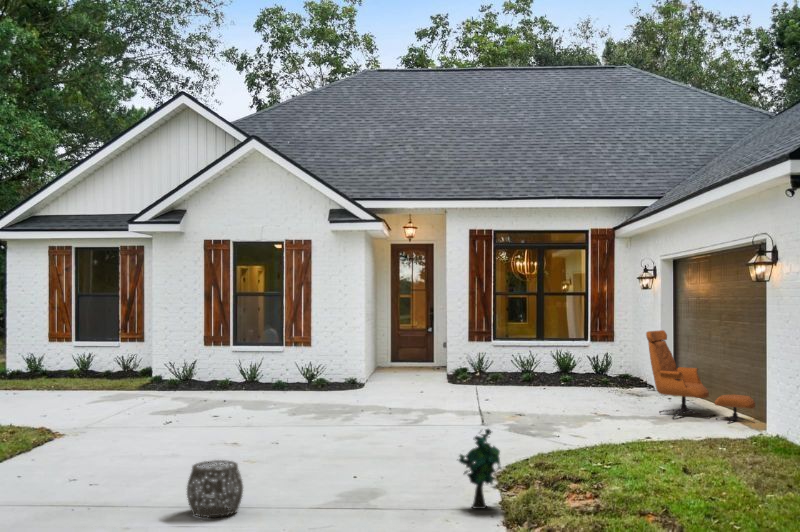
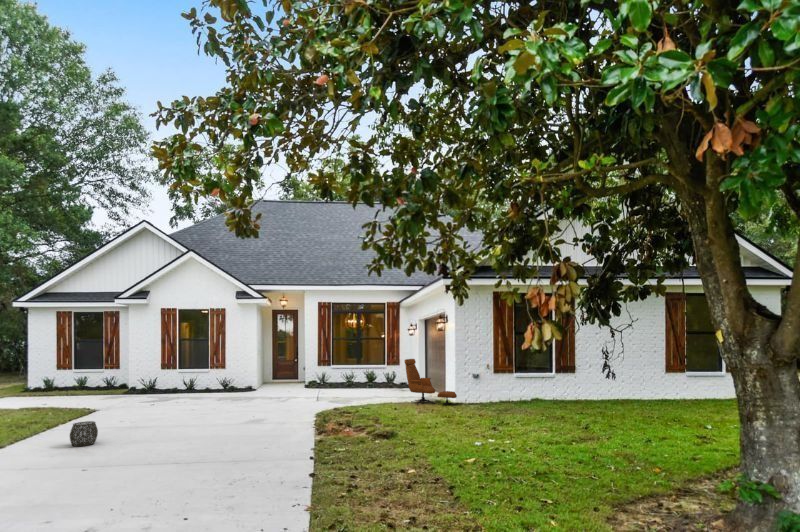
decorative plant: present [459,429,502,509] -> none [294,411,317,451]
woven basket: present [187,460,243,518] -> present [70,421,98,446]

